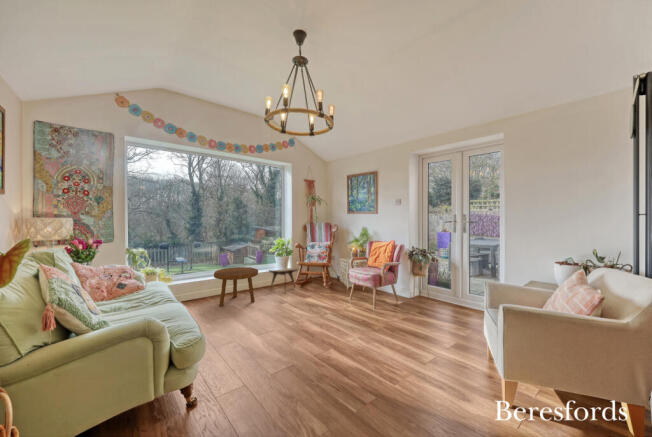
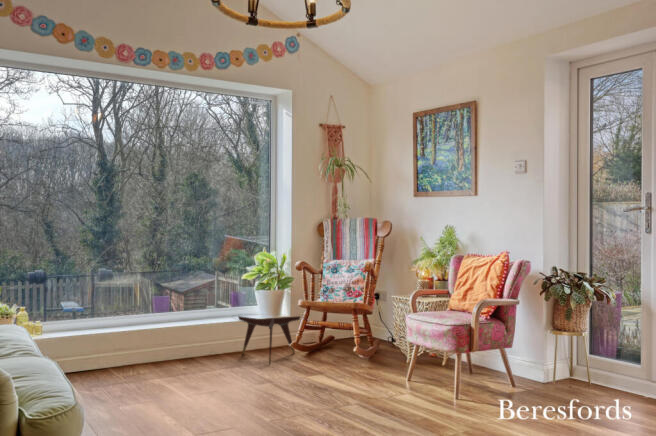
footstool: present [214,267,258,306] -> none [120,306,211,382]

